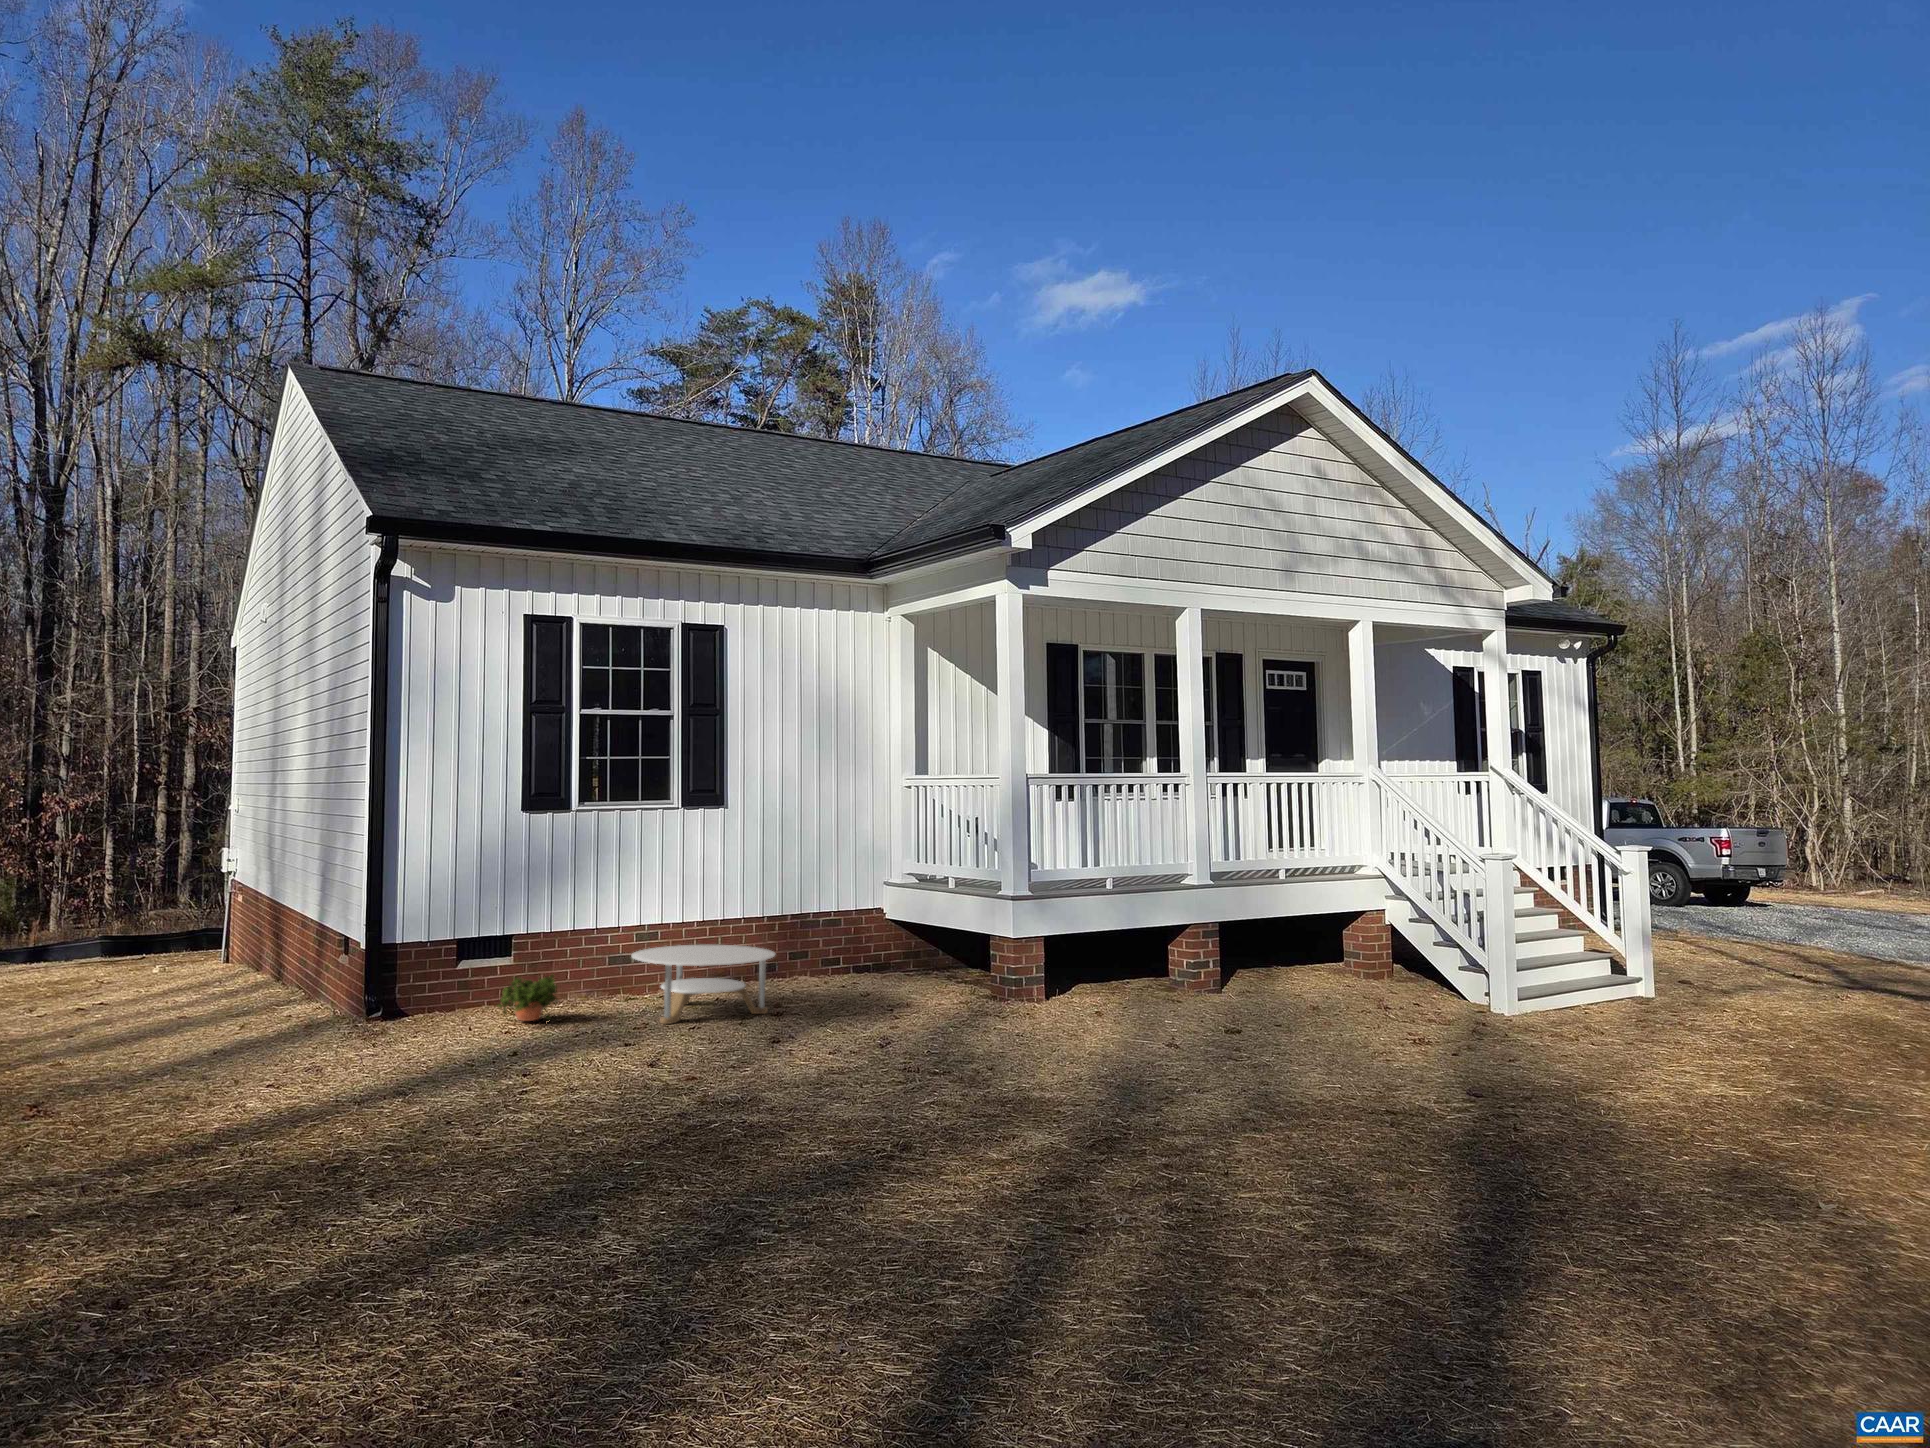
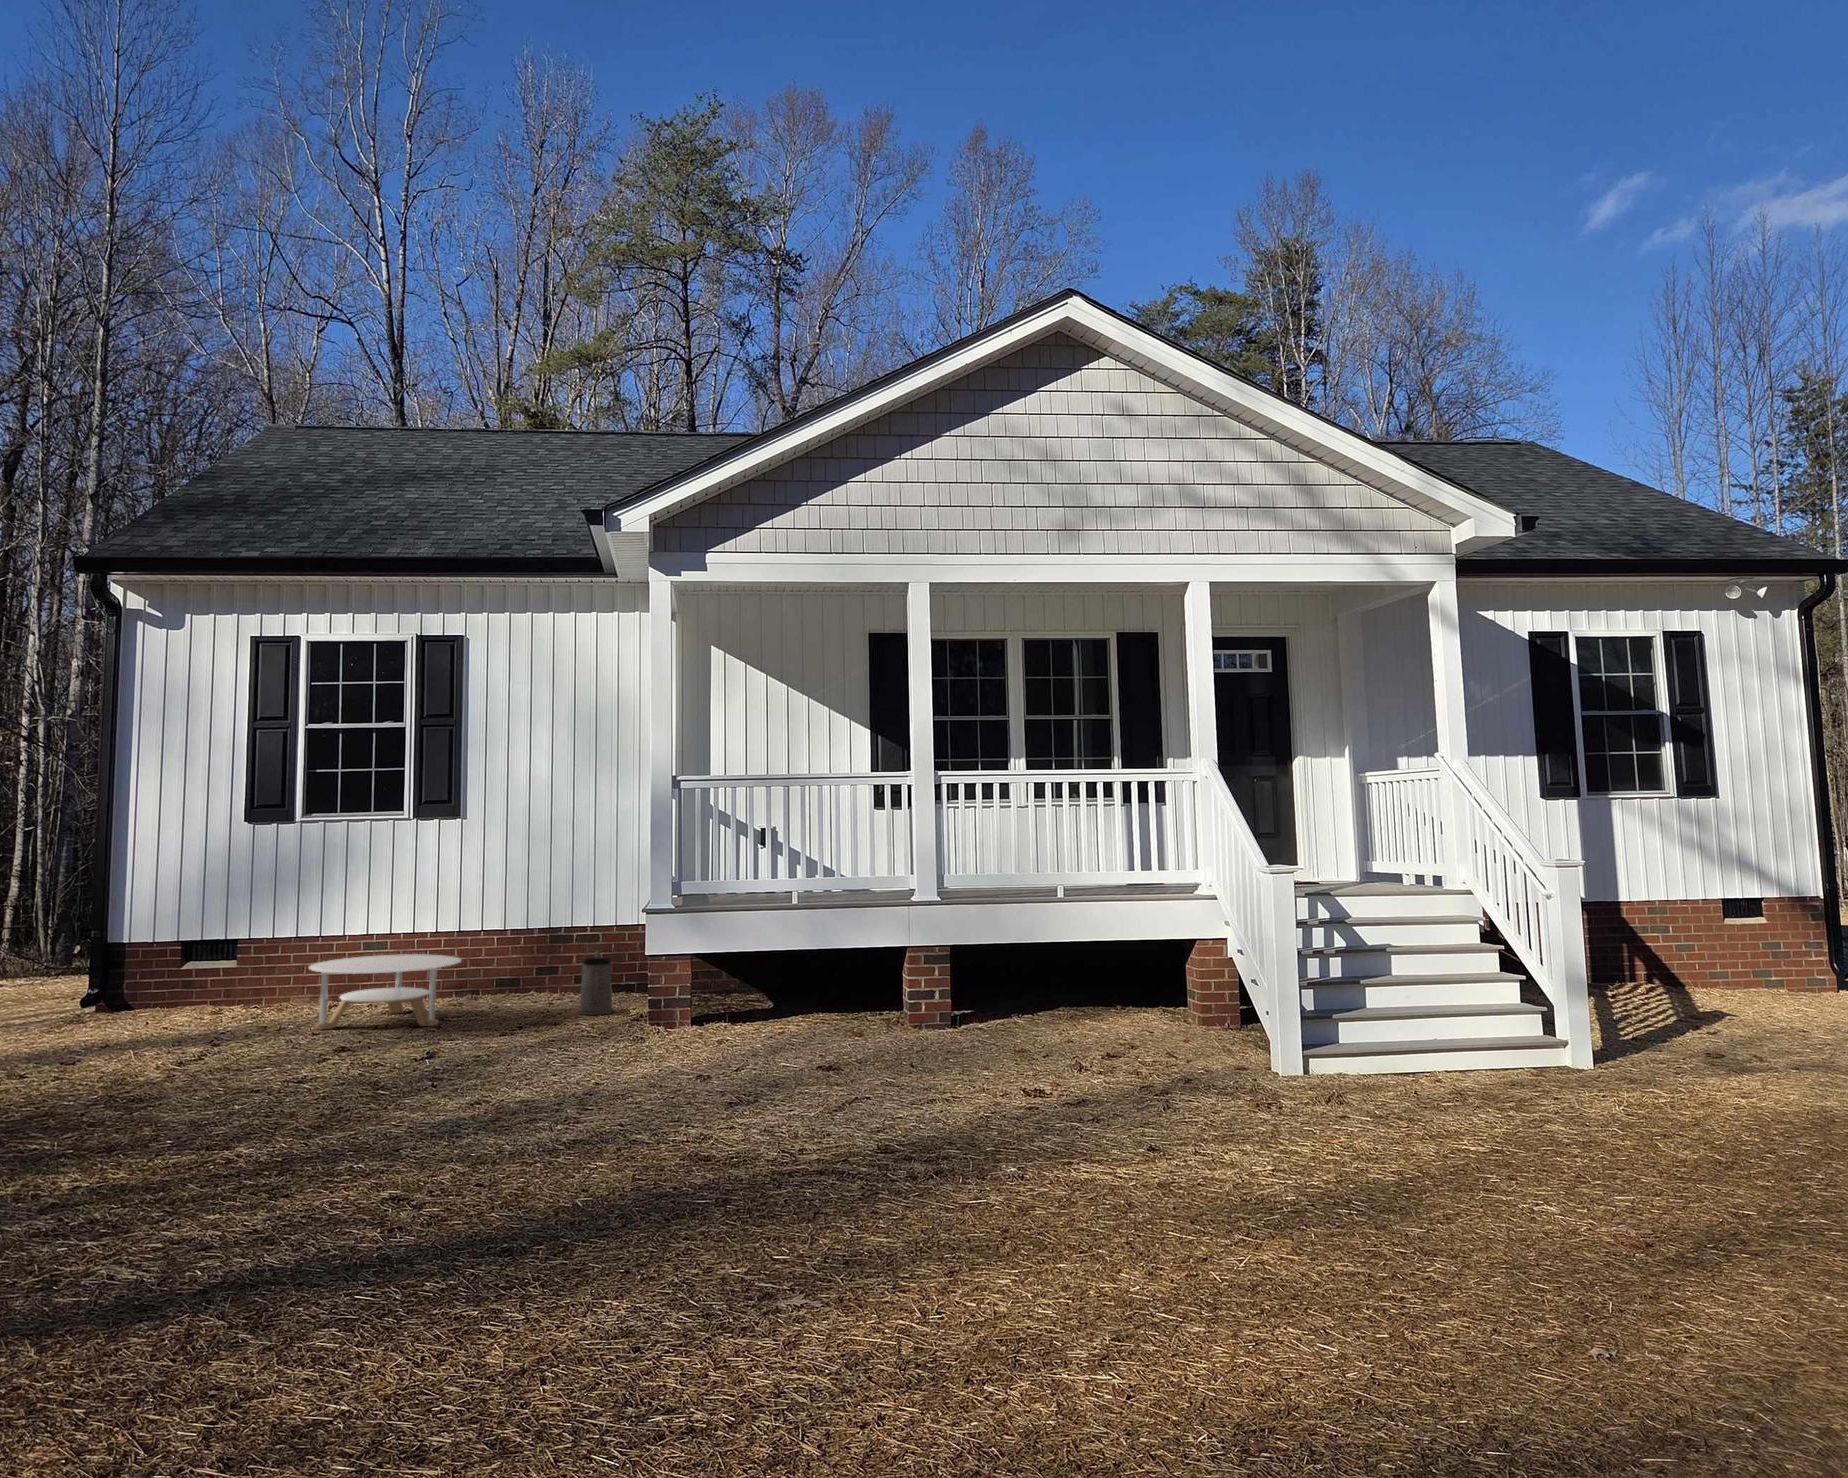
watering can: none [838,928,886,995] -> present [578,947,613,1015]
potted plant: present [498,974,558,1021] -> none [190,975,262,1022]

